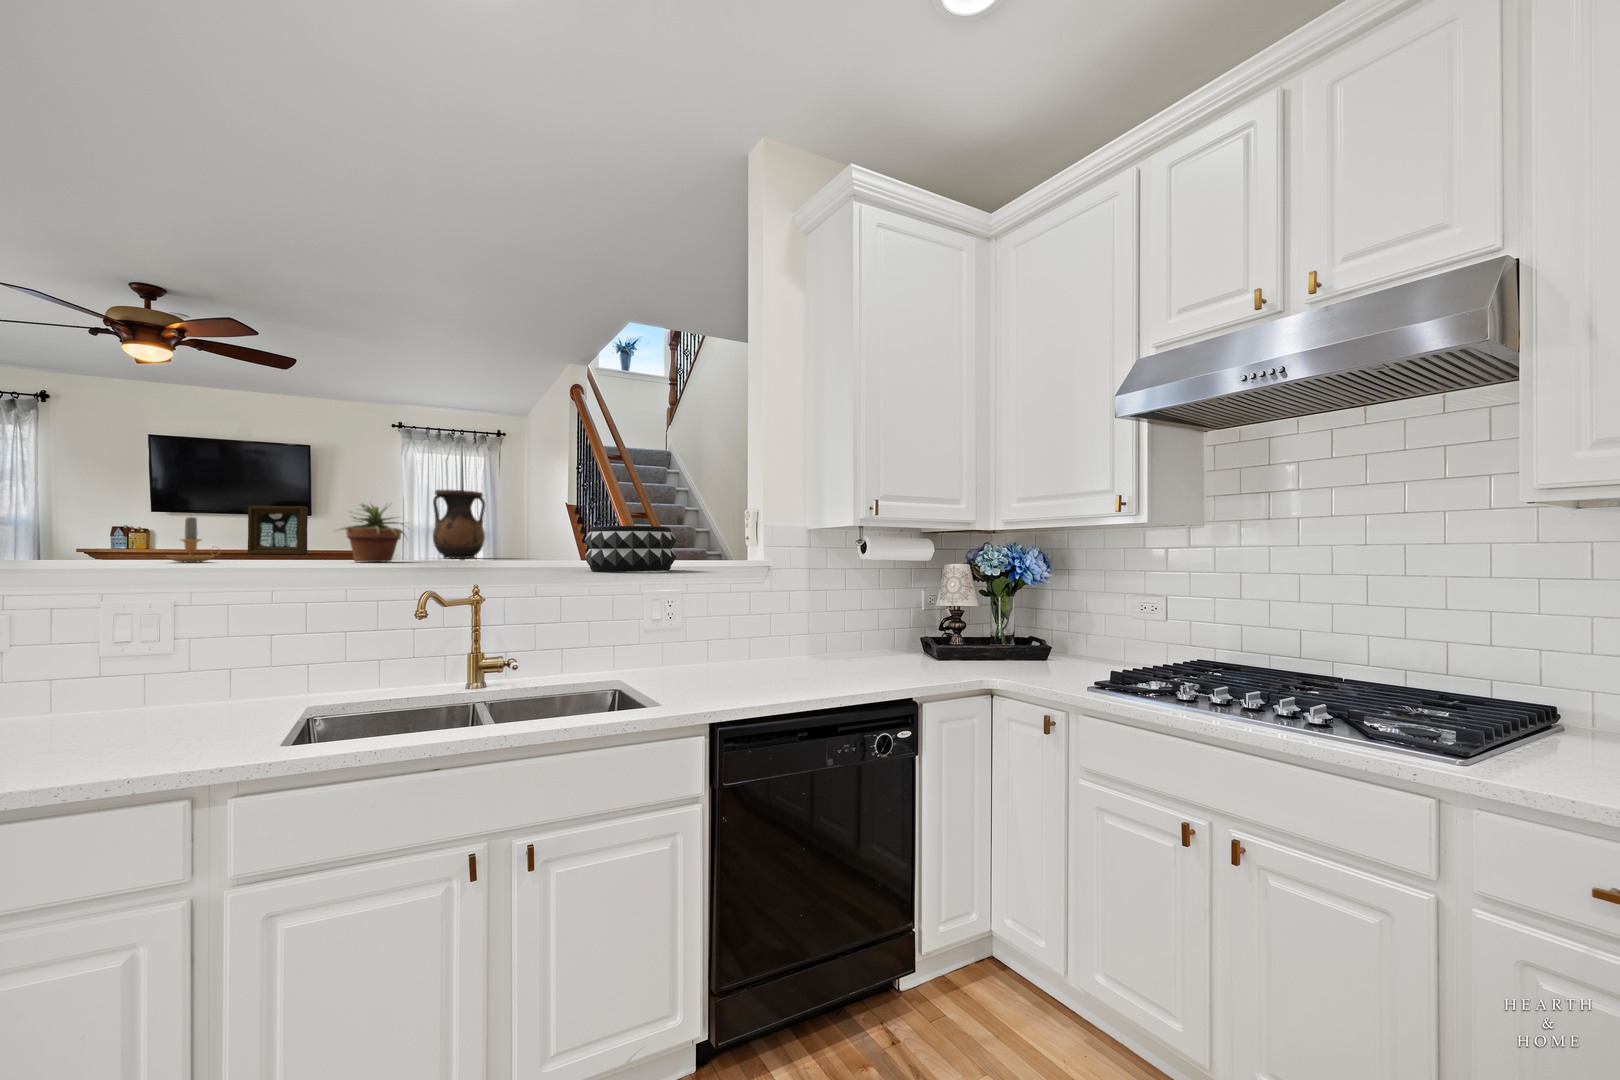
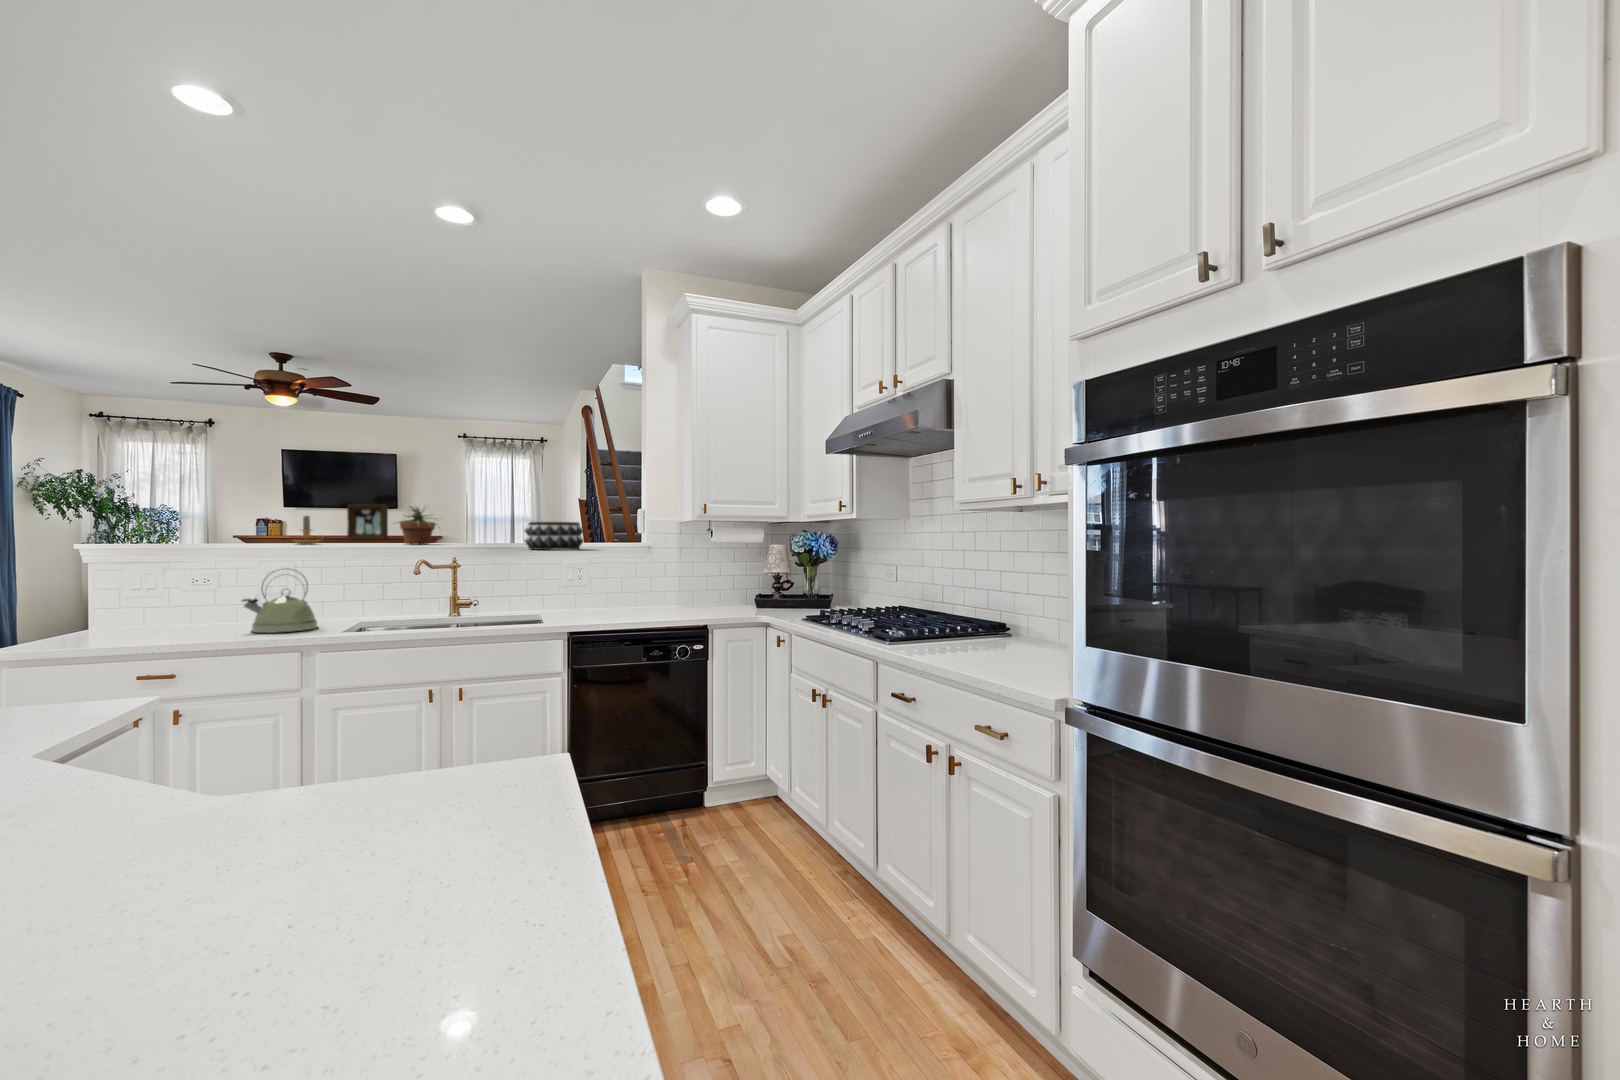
vase: present [433,490,485,558] -> none [465,494,502,542]
kettle: none [51,614,224,754] -> present [242,569,318,633]

